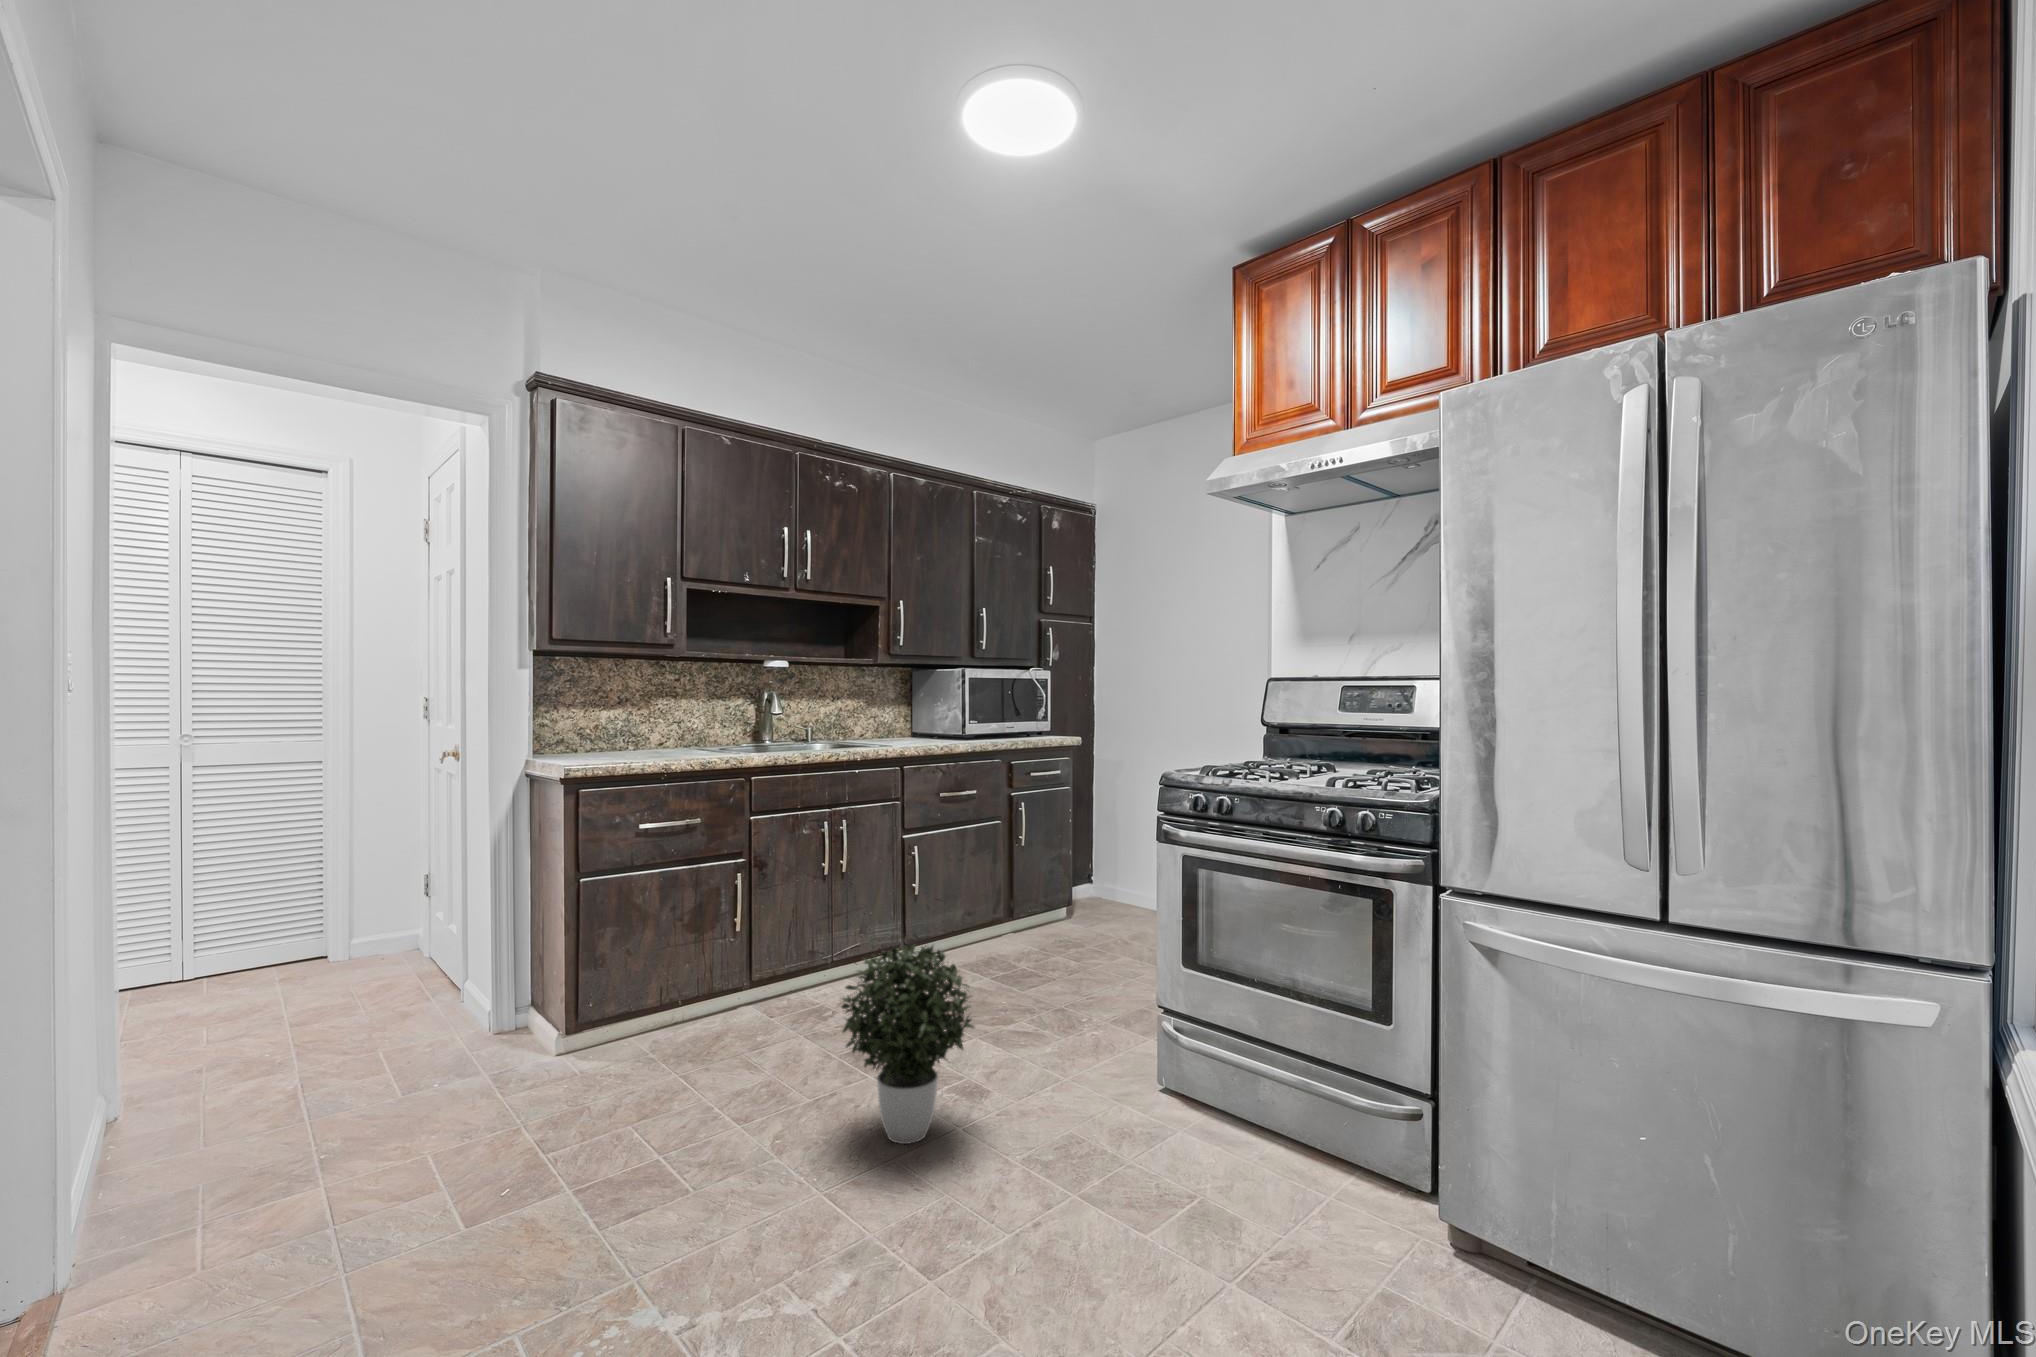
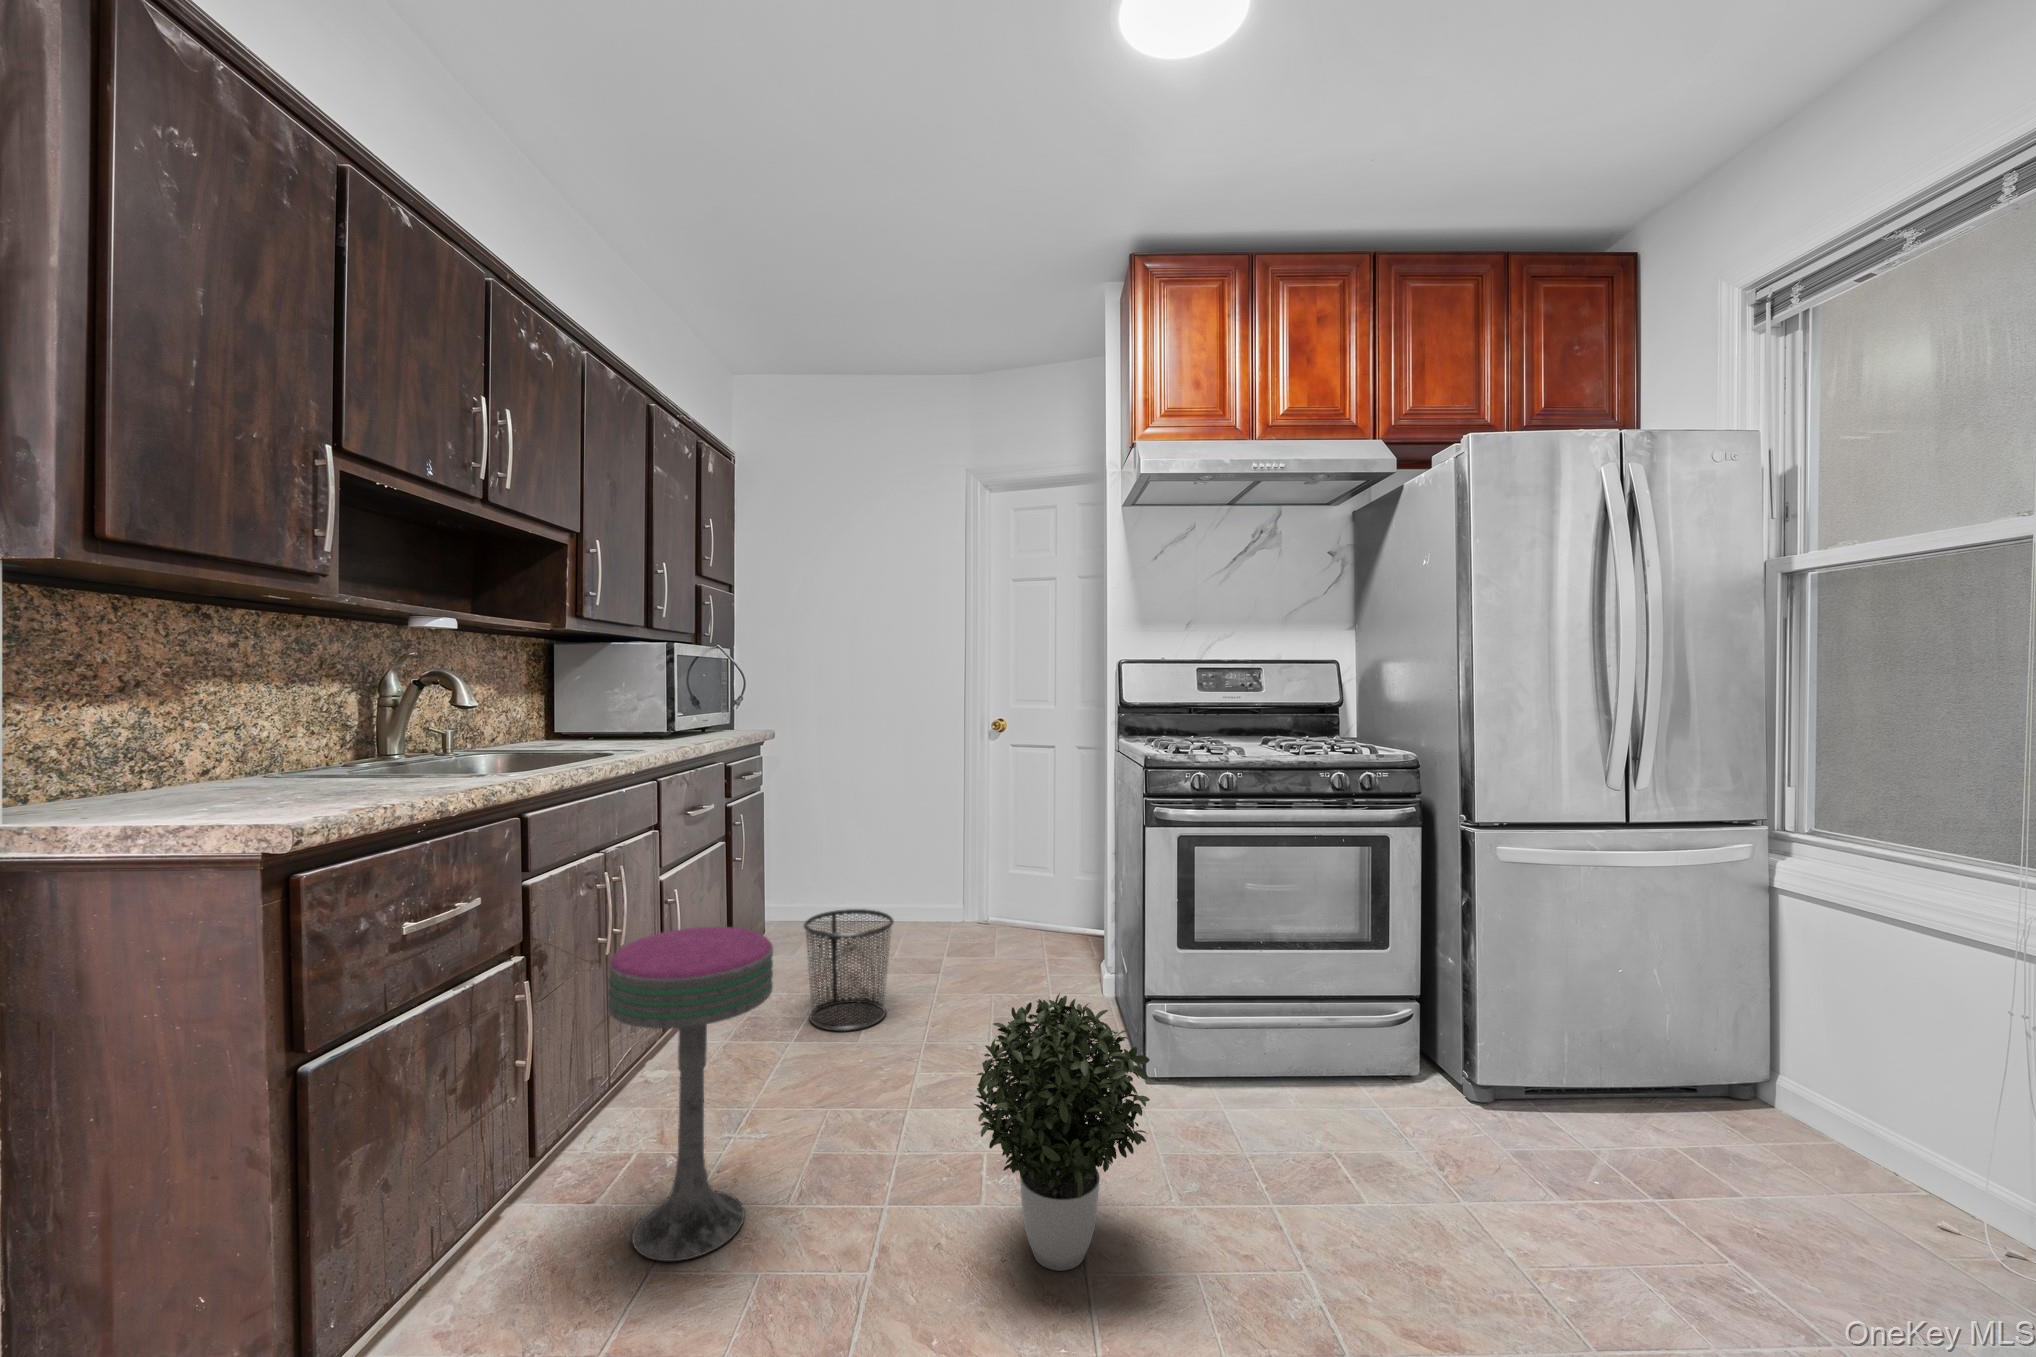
bar stool: none [737,860,836,1057] -> present [608,927,773,1261]
waste bin: none [1003,893,1077,990] -> present [804,909,894,1031]

